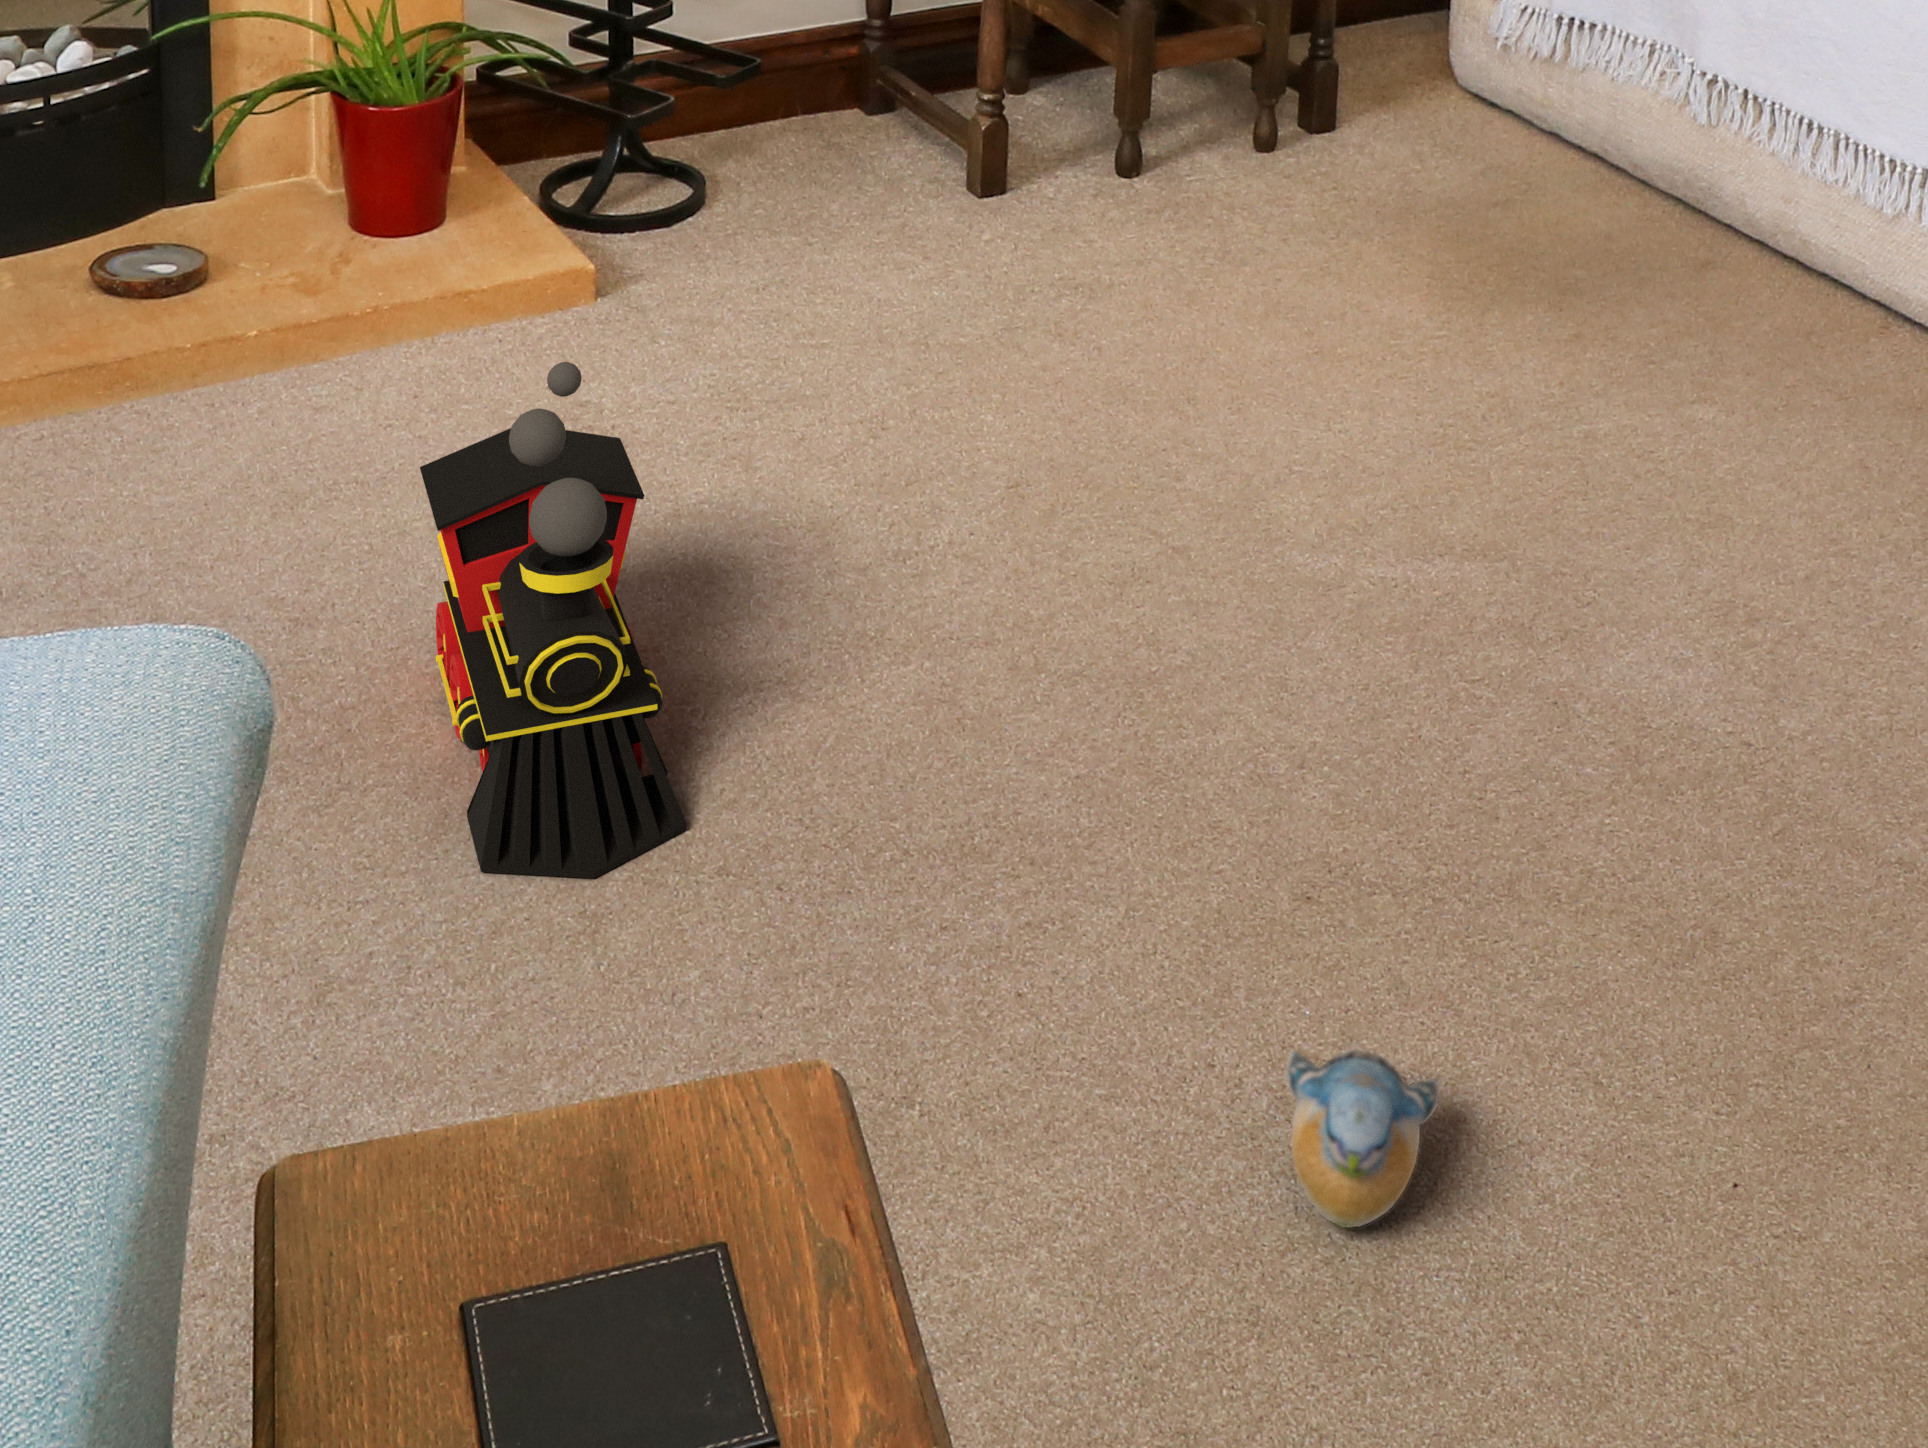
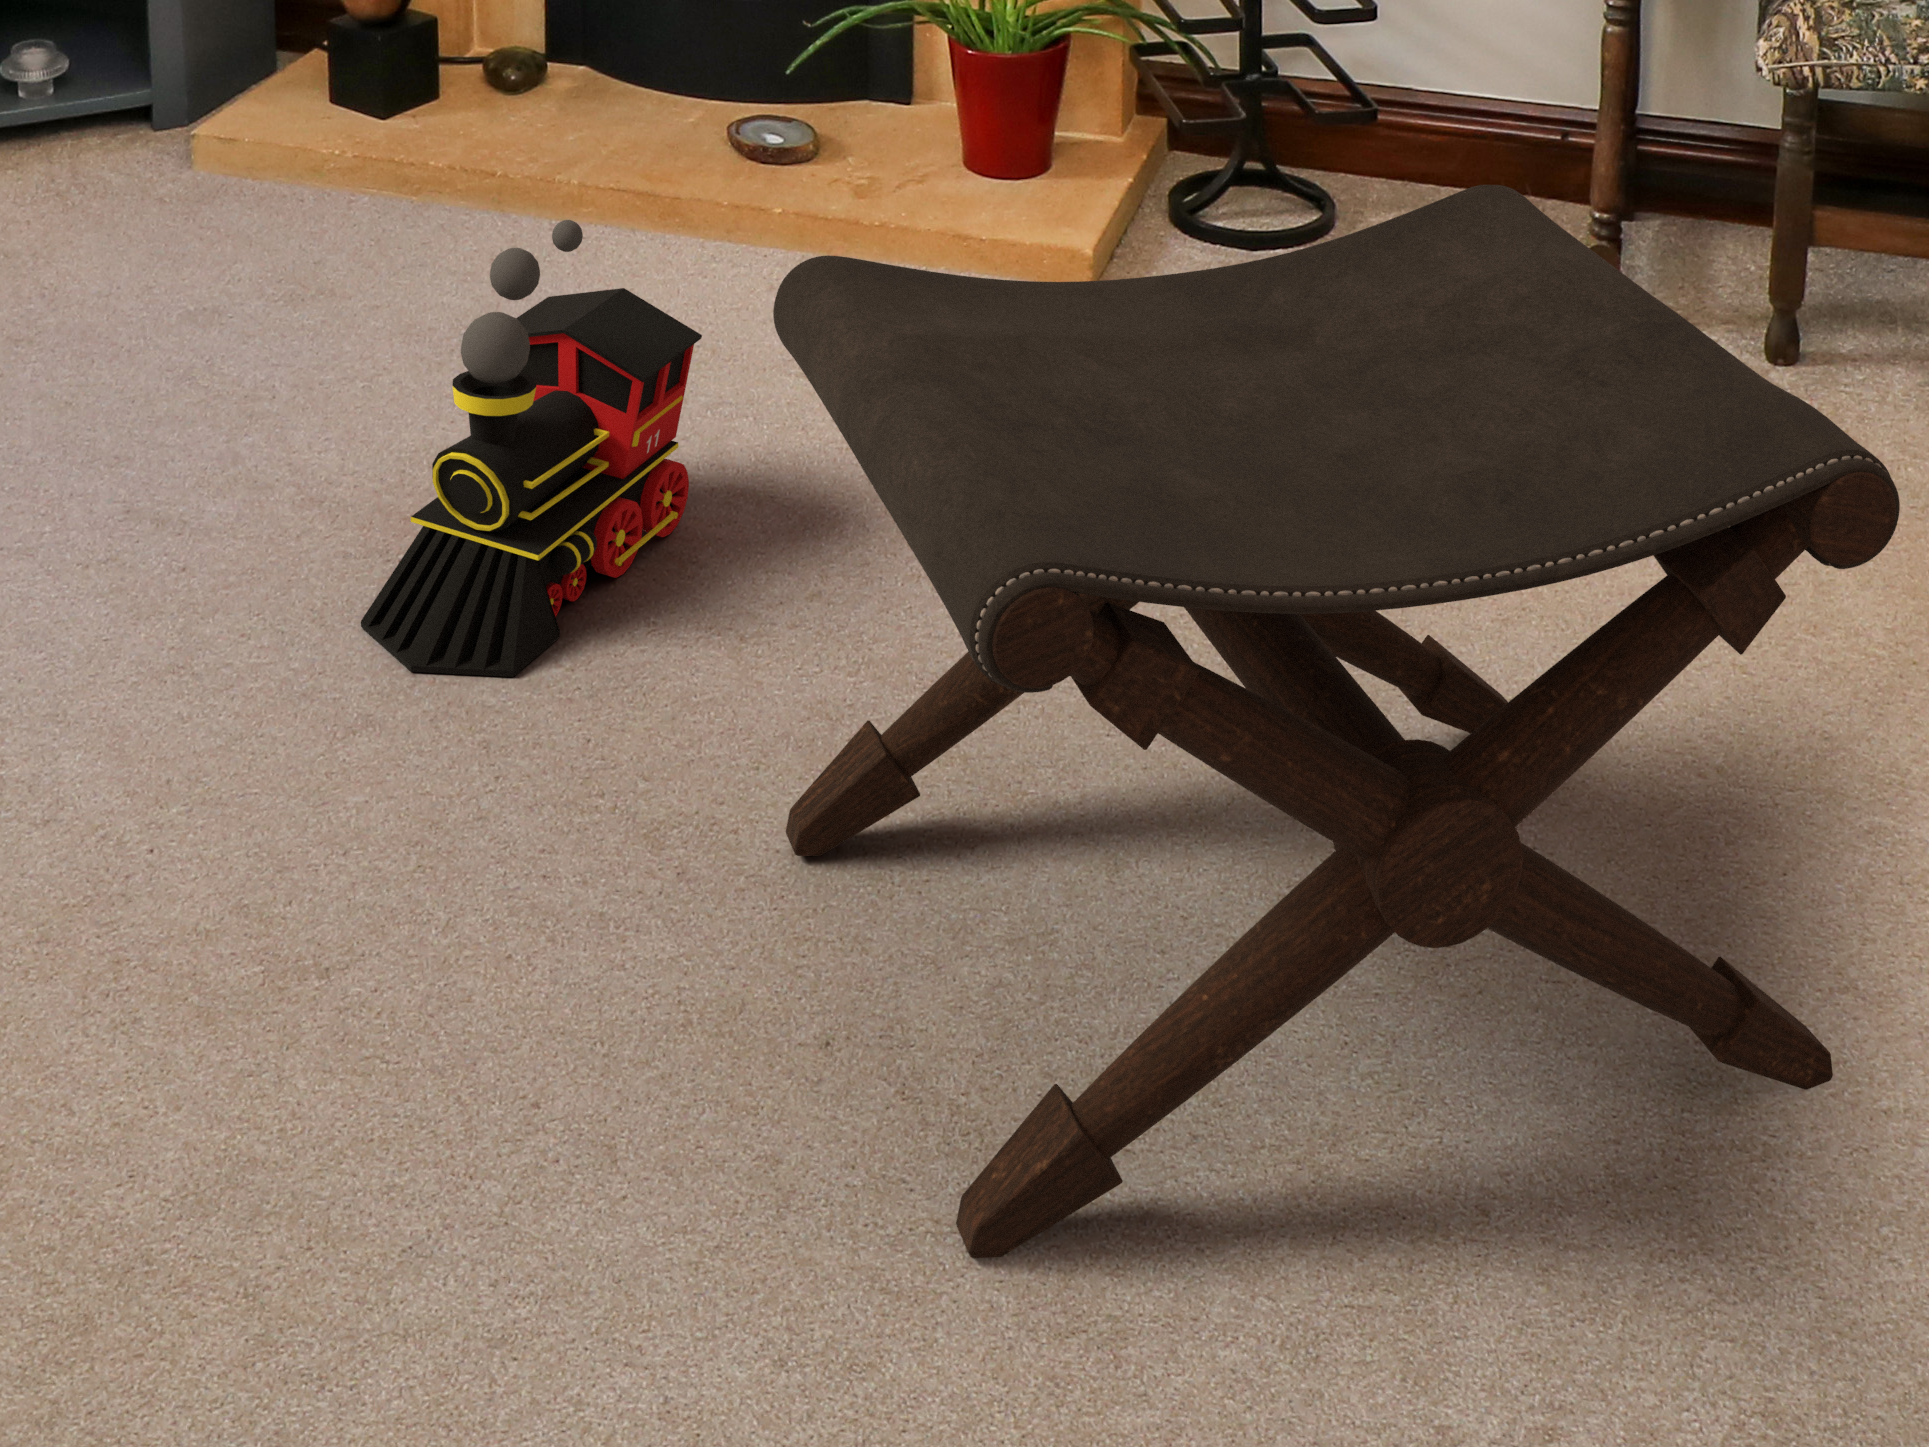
footstool: none [1090,55,1847,974] -> present [773,185,1900,1258]
plush toy: present [1286,1050,1440,1228] -> none [361,1074,618,1253]

